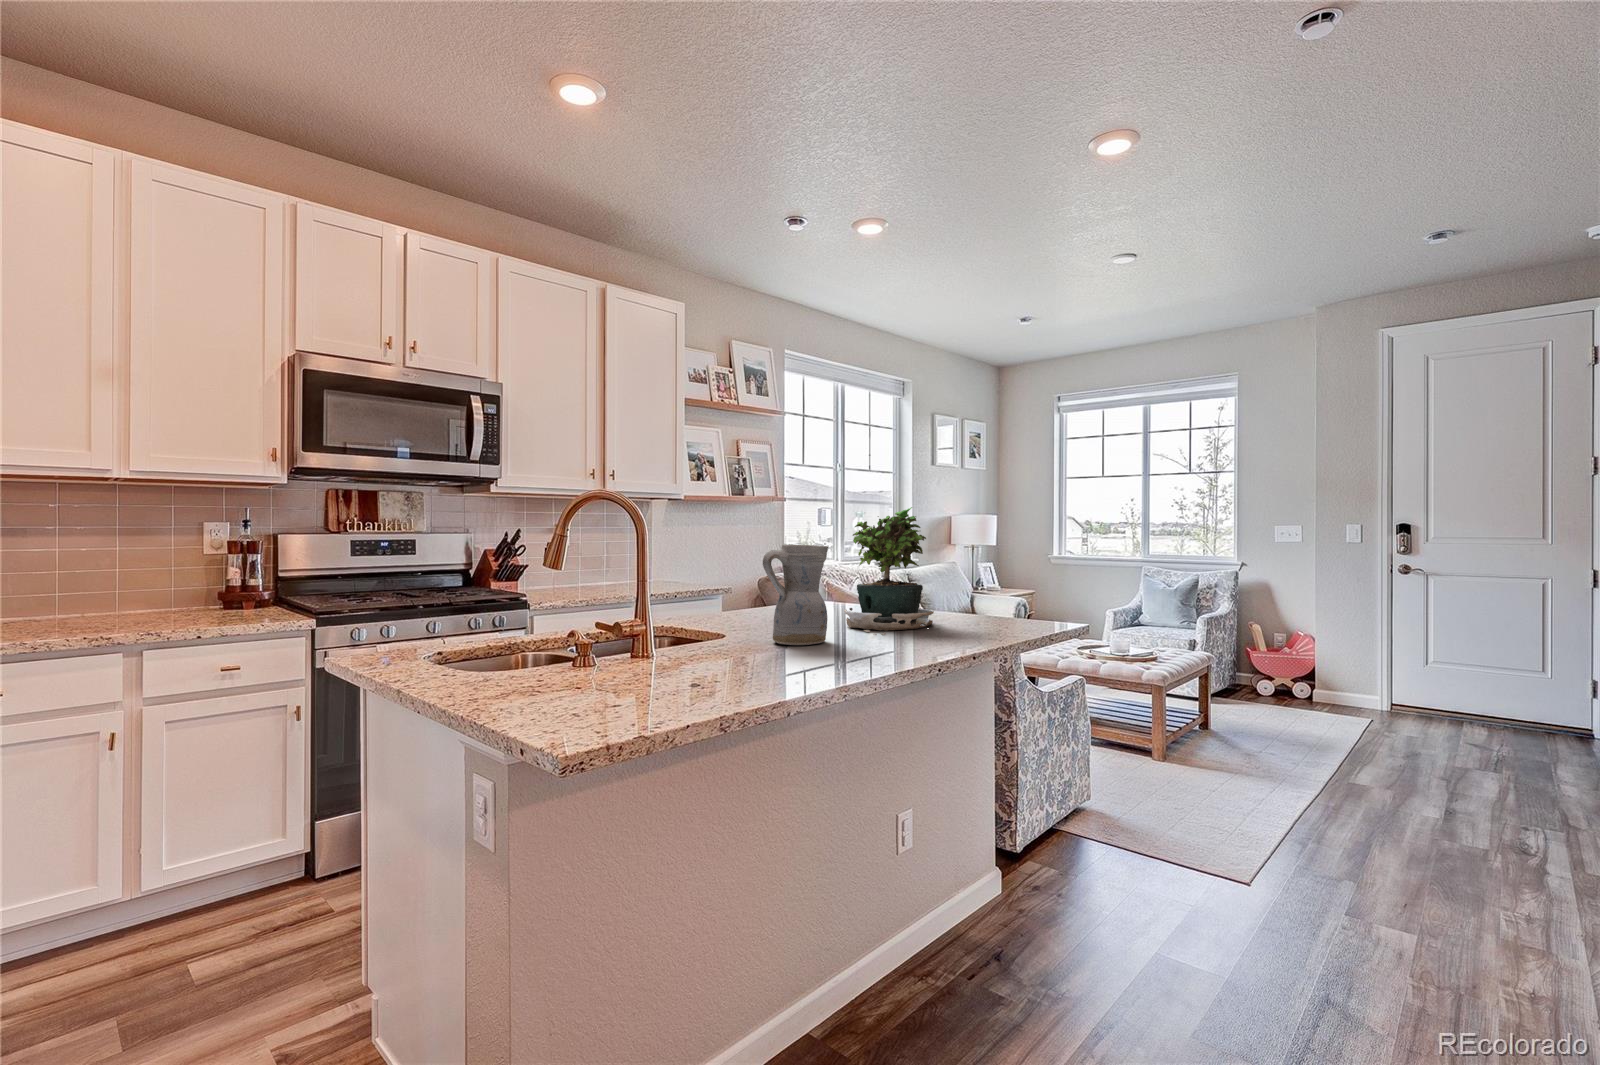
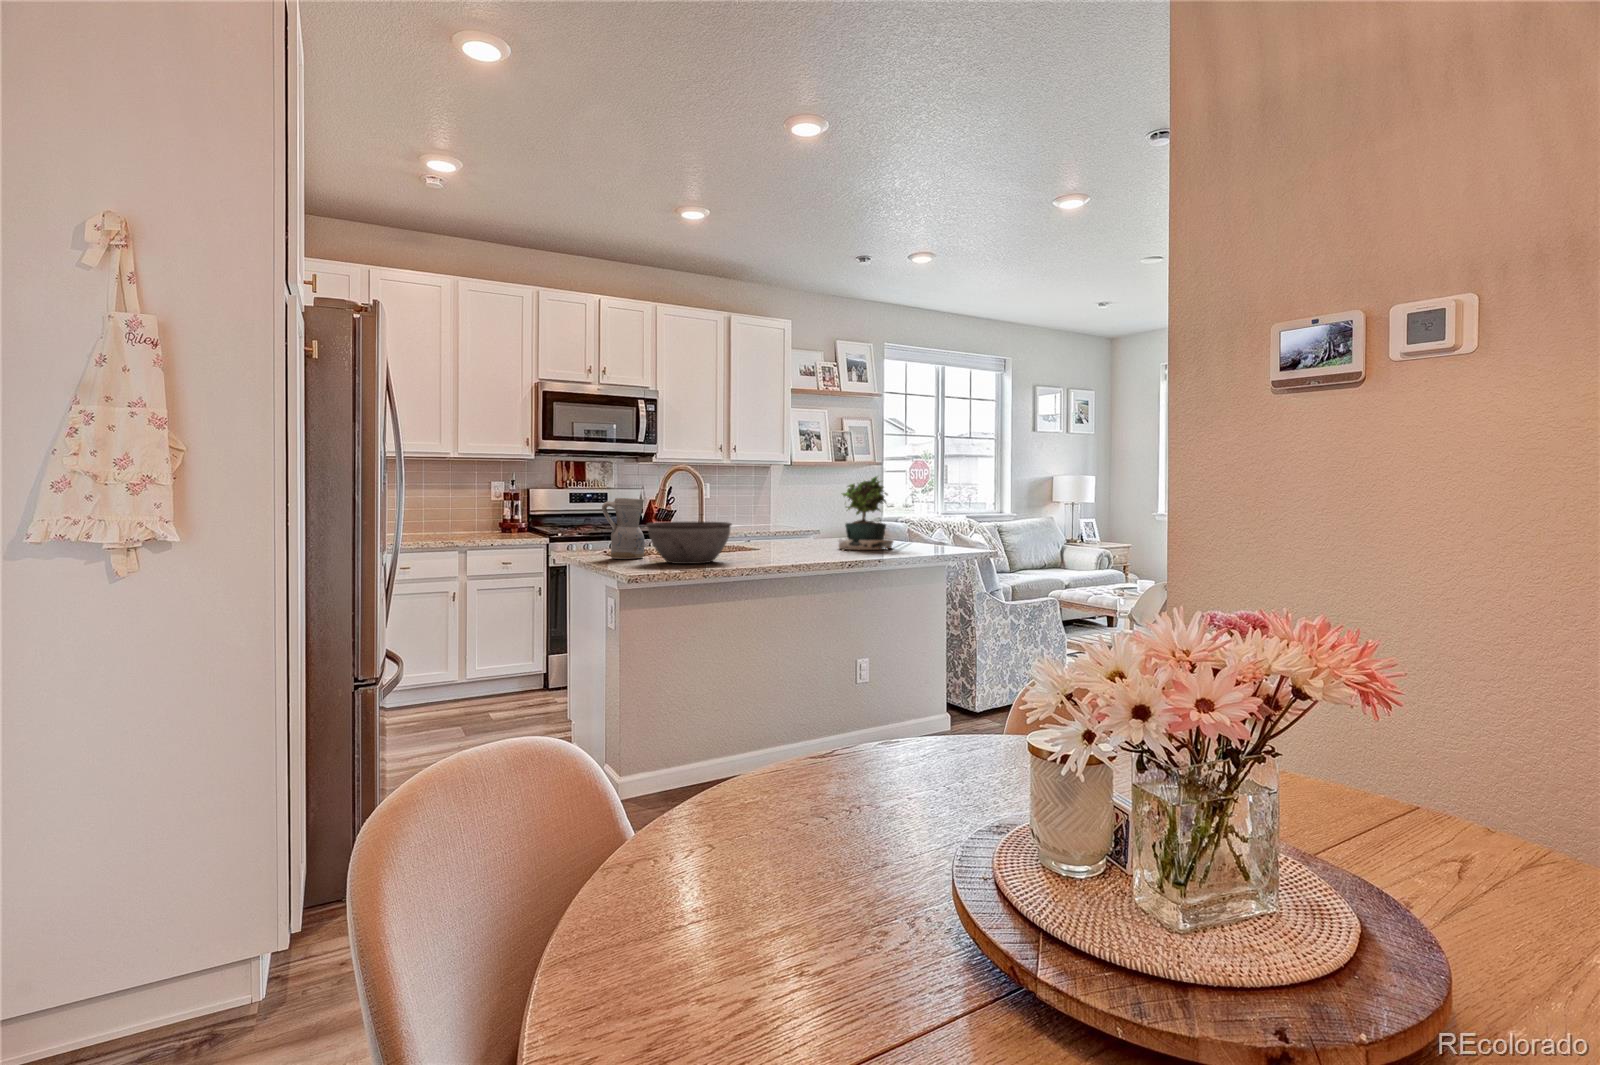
ceramic pitcher: present [763,544,828,645] -> present [602,498,645,559]
bowl: none [564,597,748,696] -> present [647,522,732,564]

